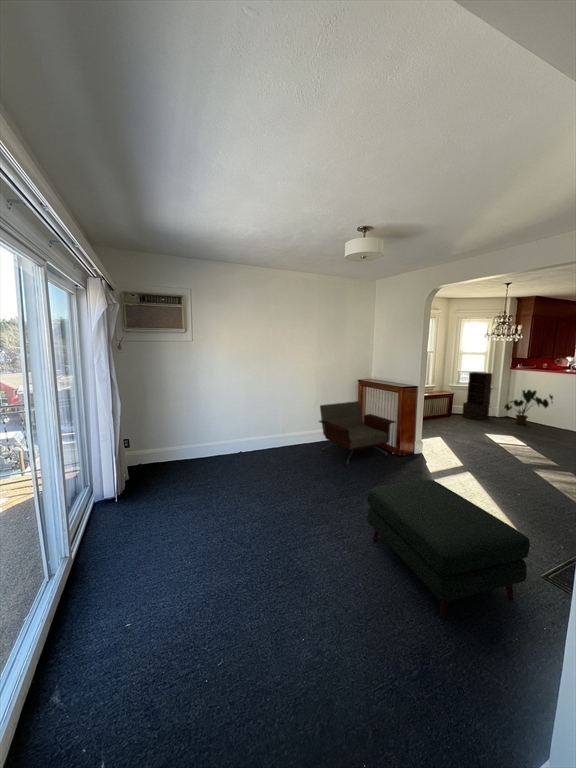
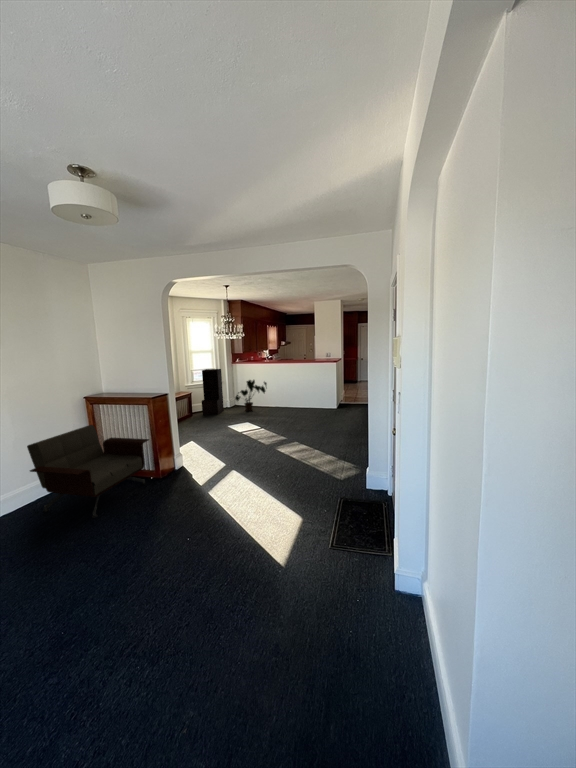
ottoman: present [367,480,530,619] -> none [158,500,333,667]

